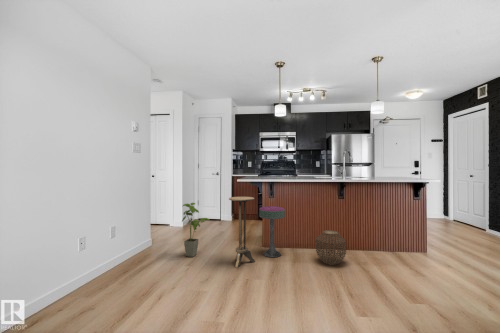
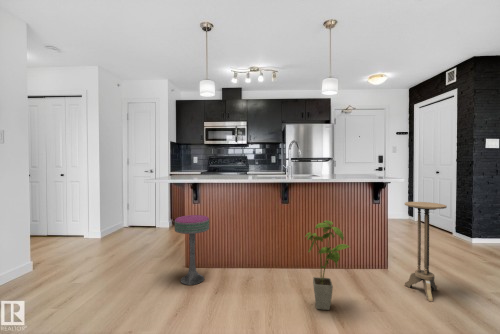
side table: present [229,197,255,268] -> present [405,202,447,301]
house plant: present [182,203,210,257] -> present [305,220,349,310]
woven basket: present [316,230,346,265] -> none [246,246,285,294]

